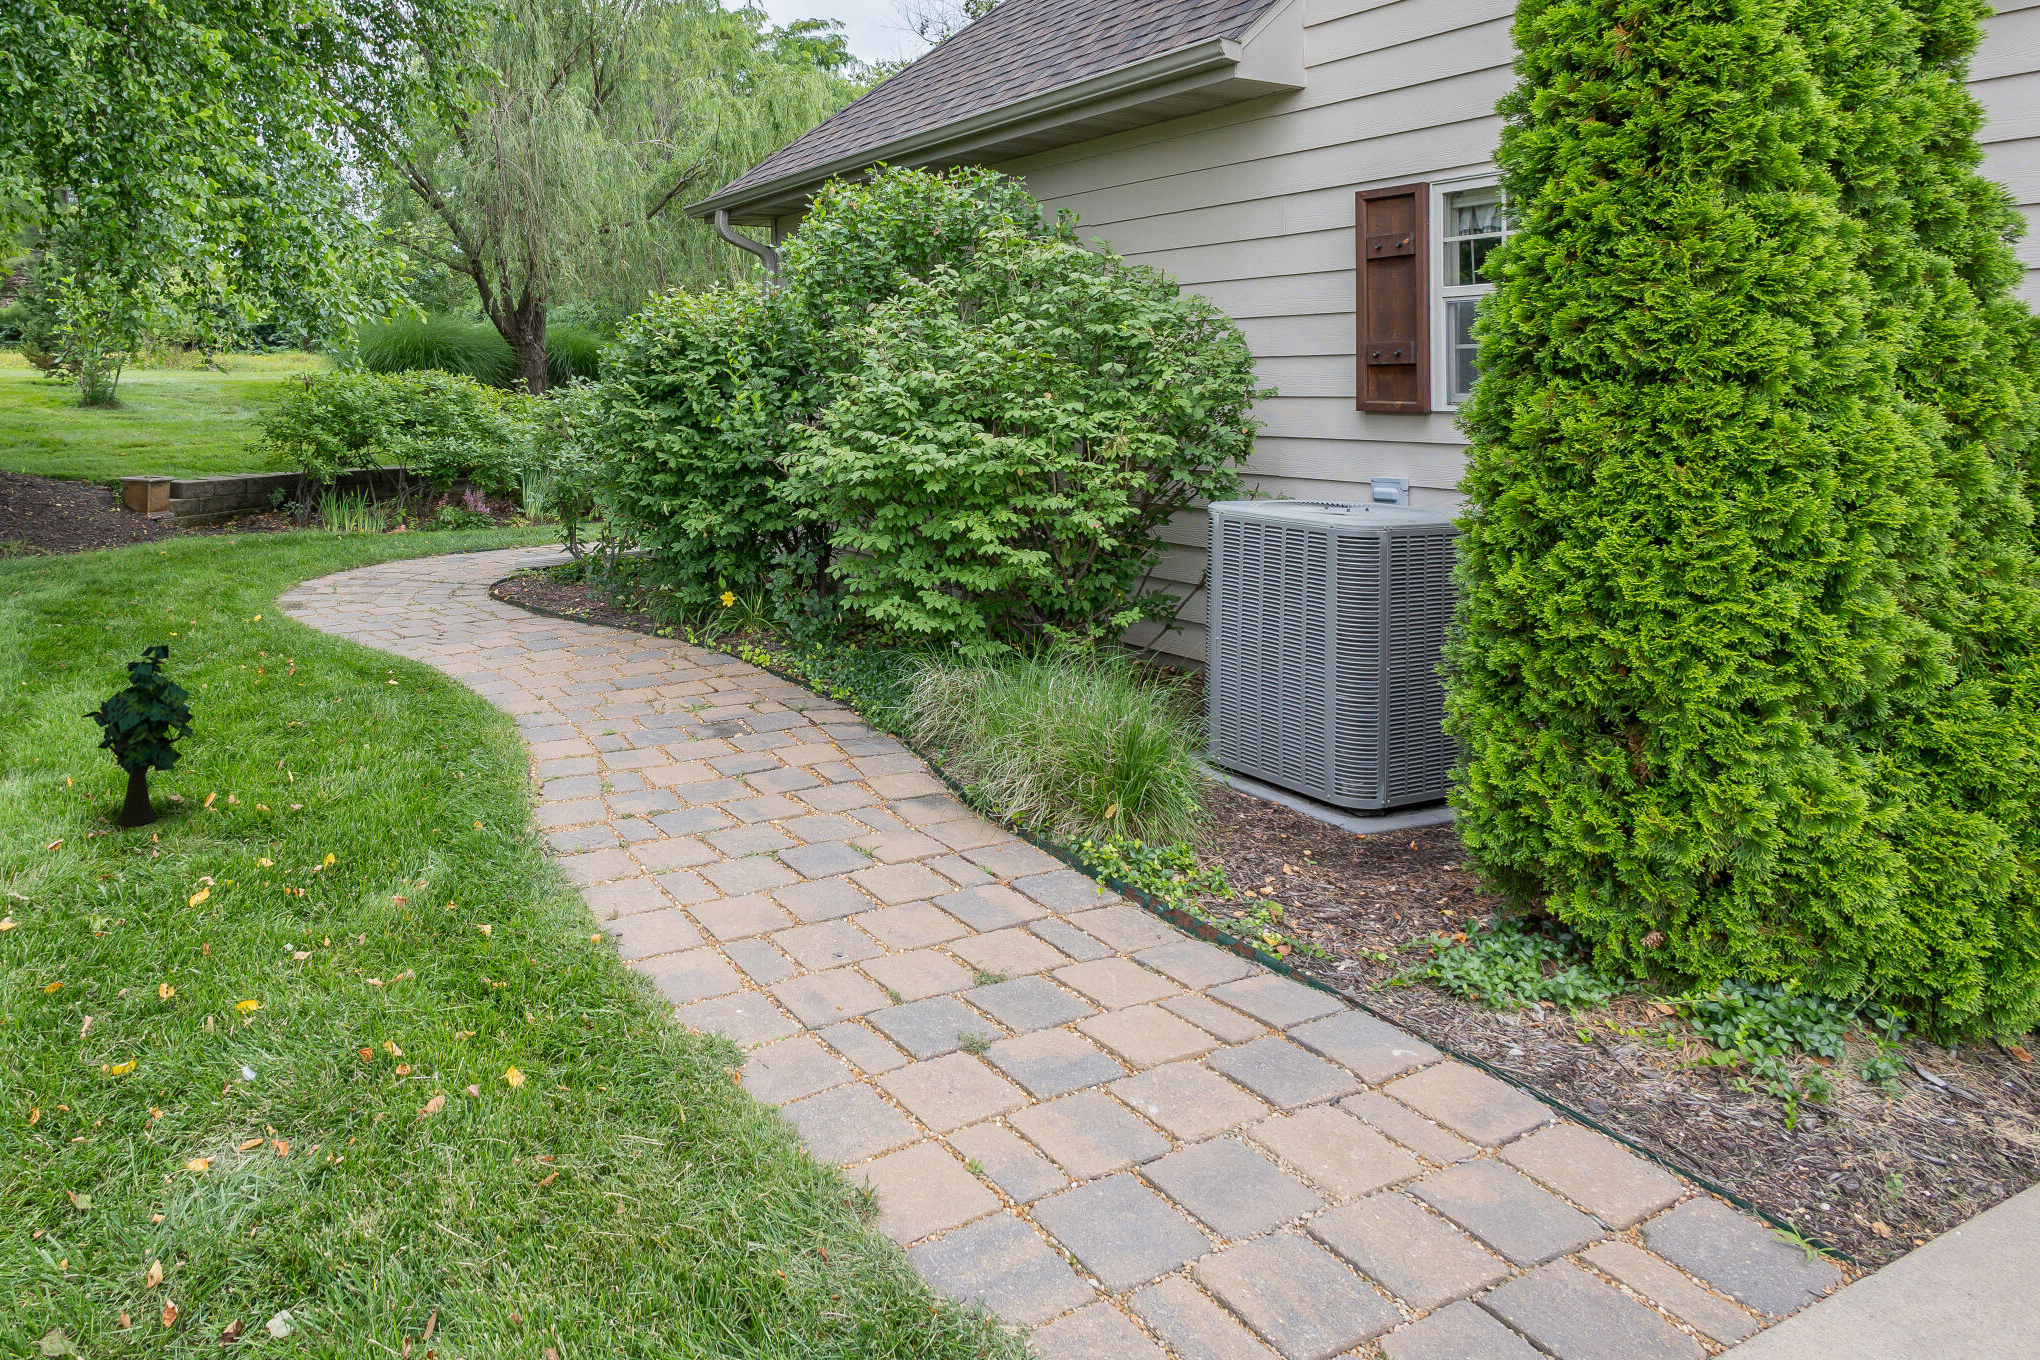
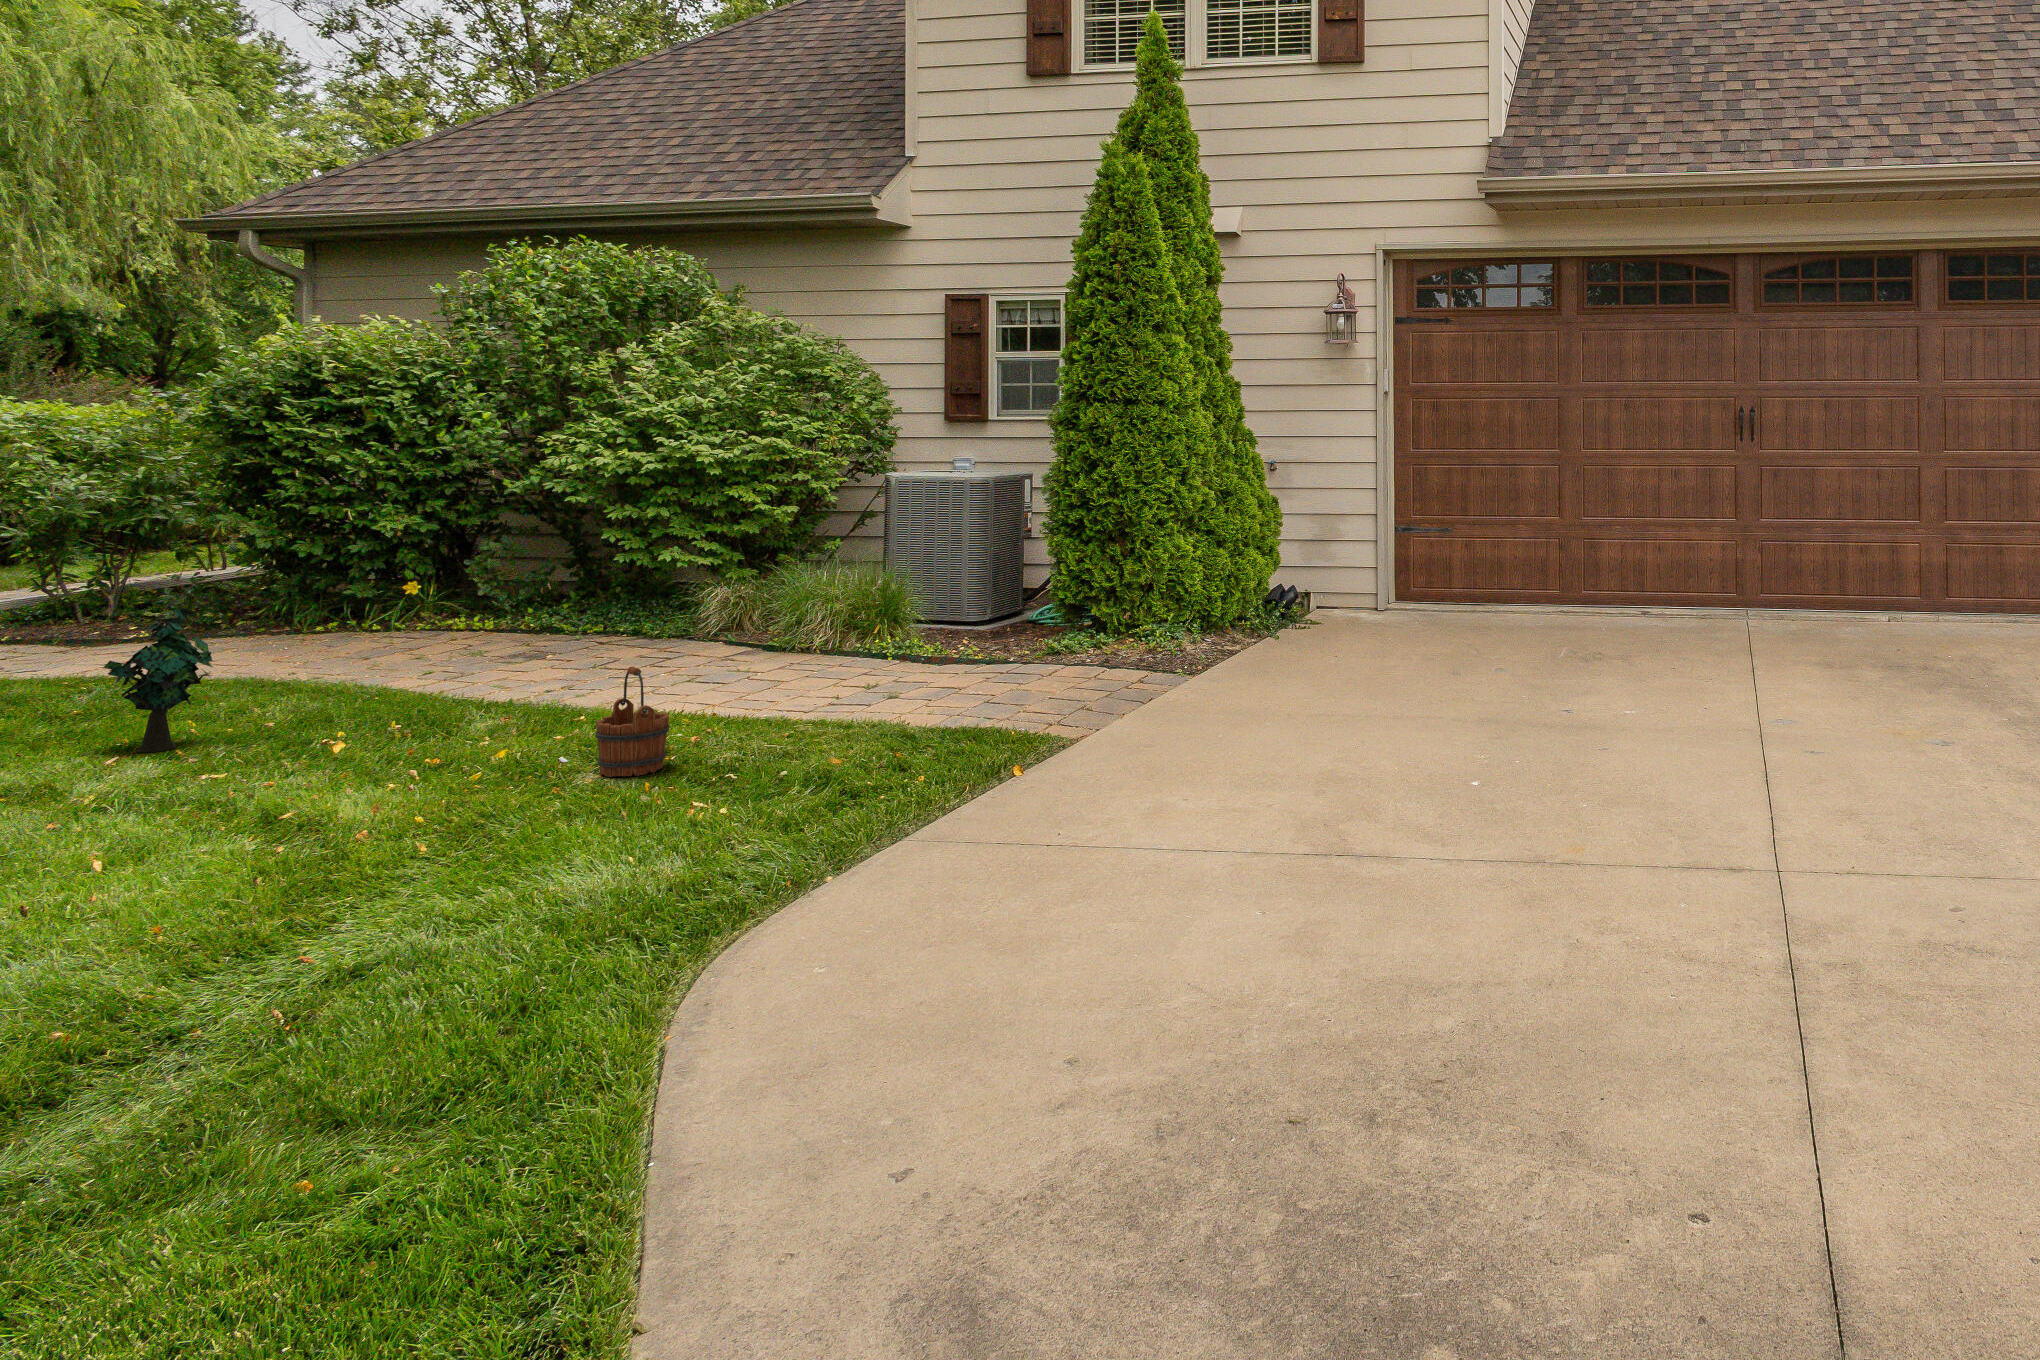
wooden bucket: none [76,974,227,1249] -> present [595,667,669,777]

